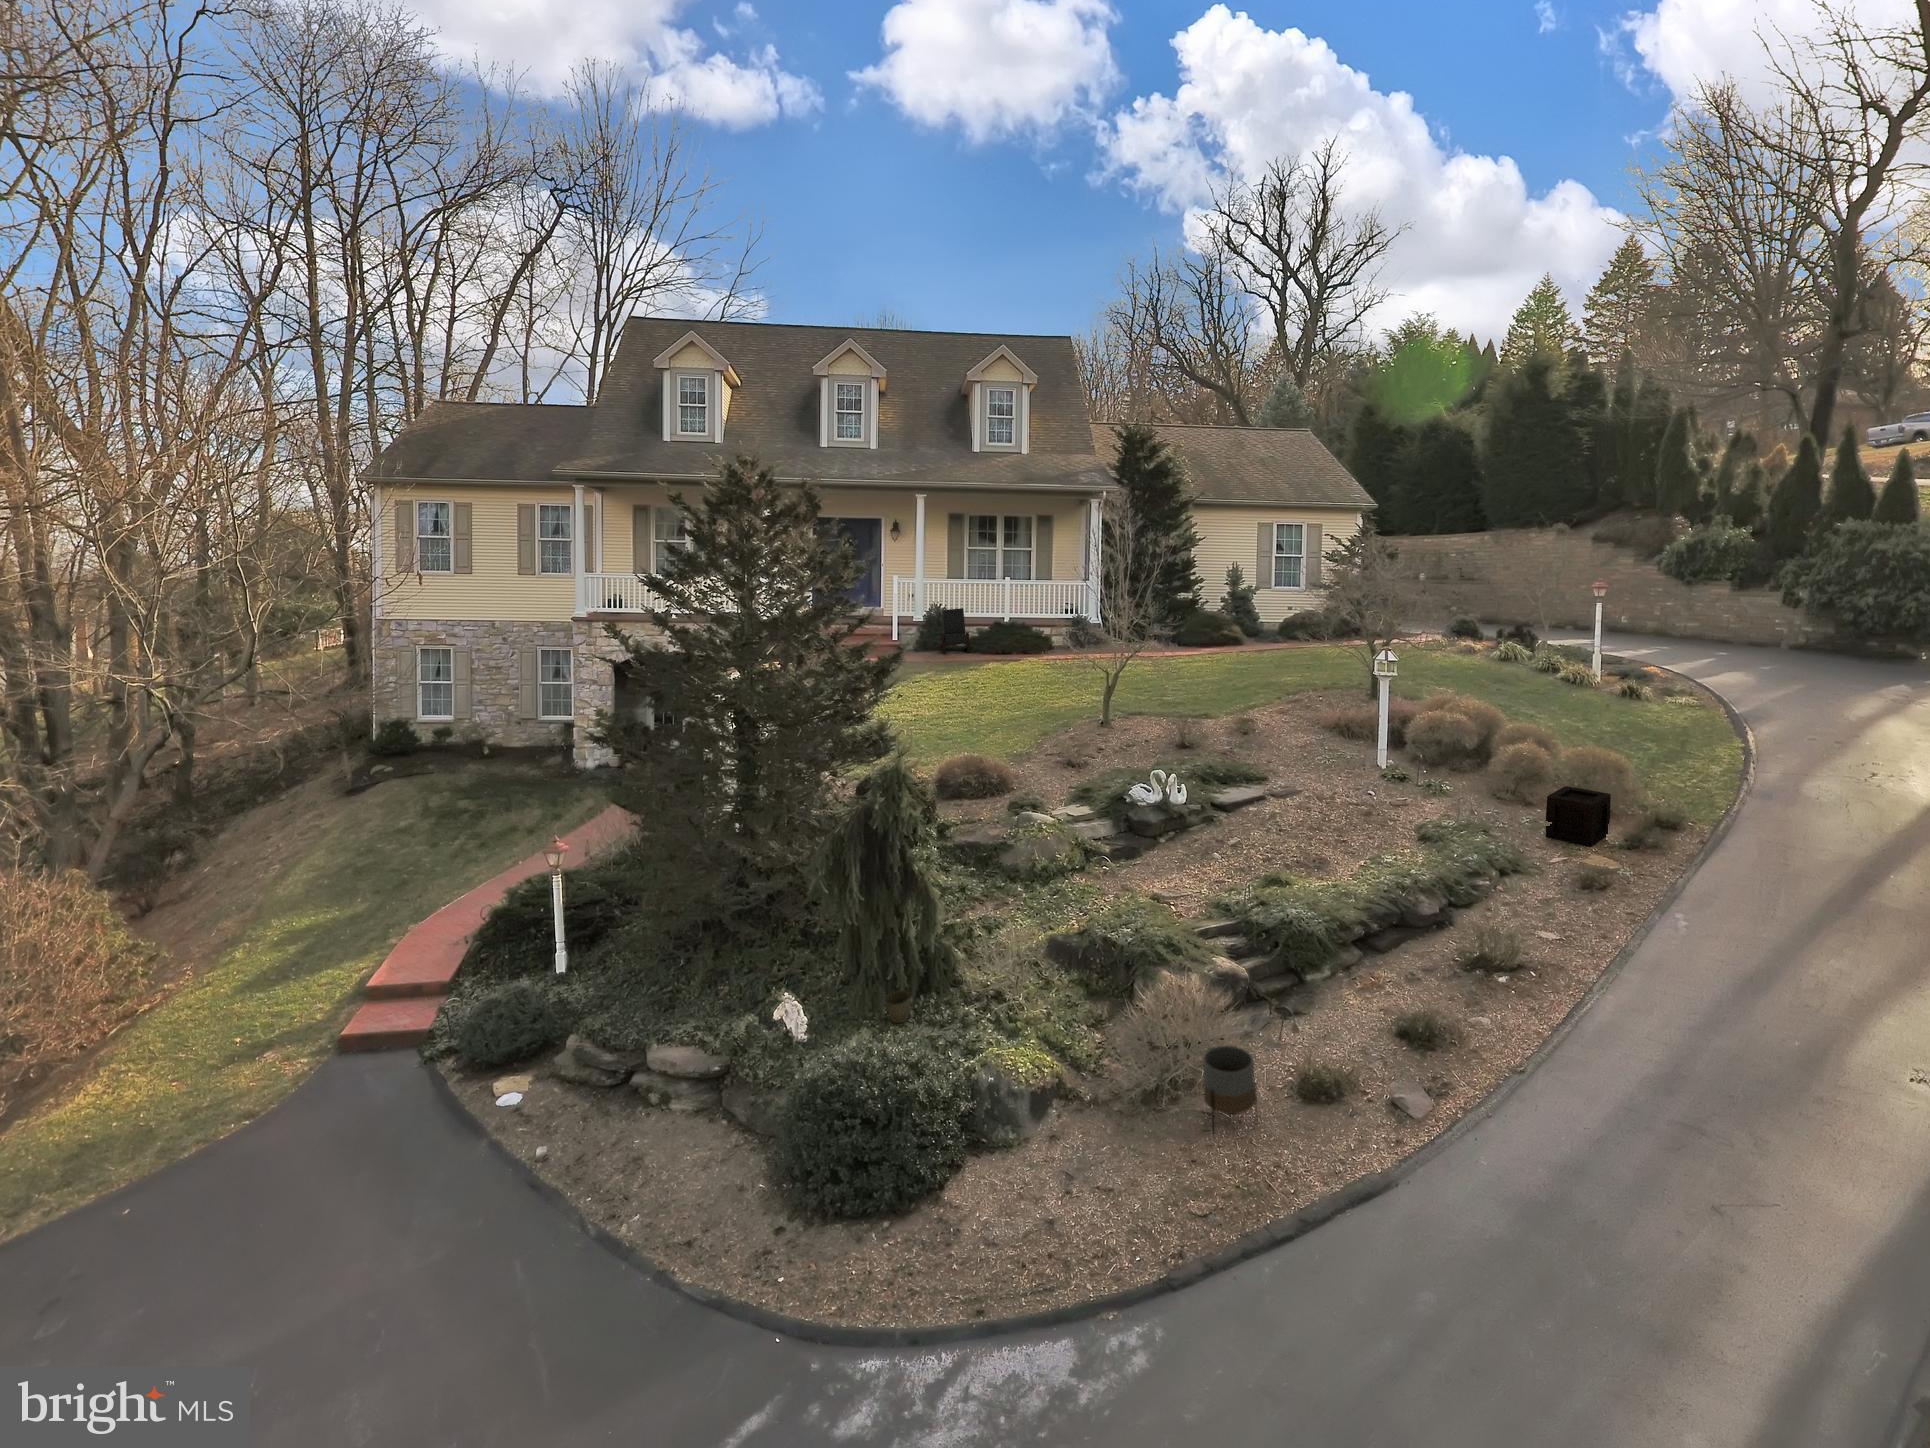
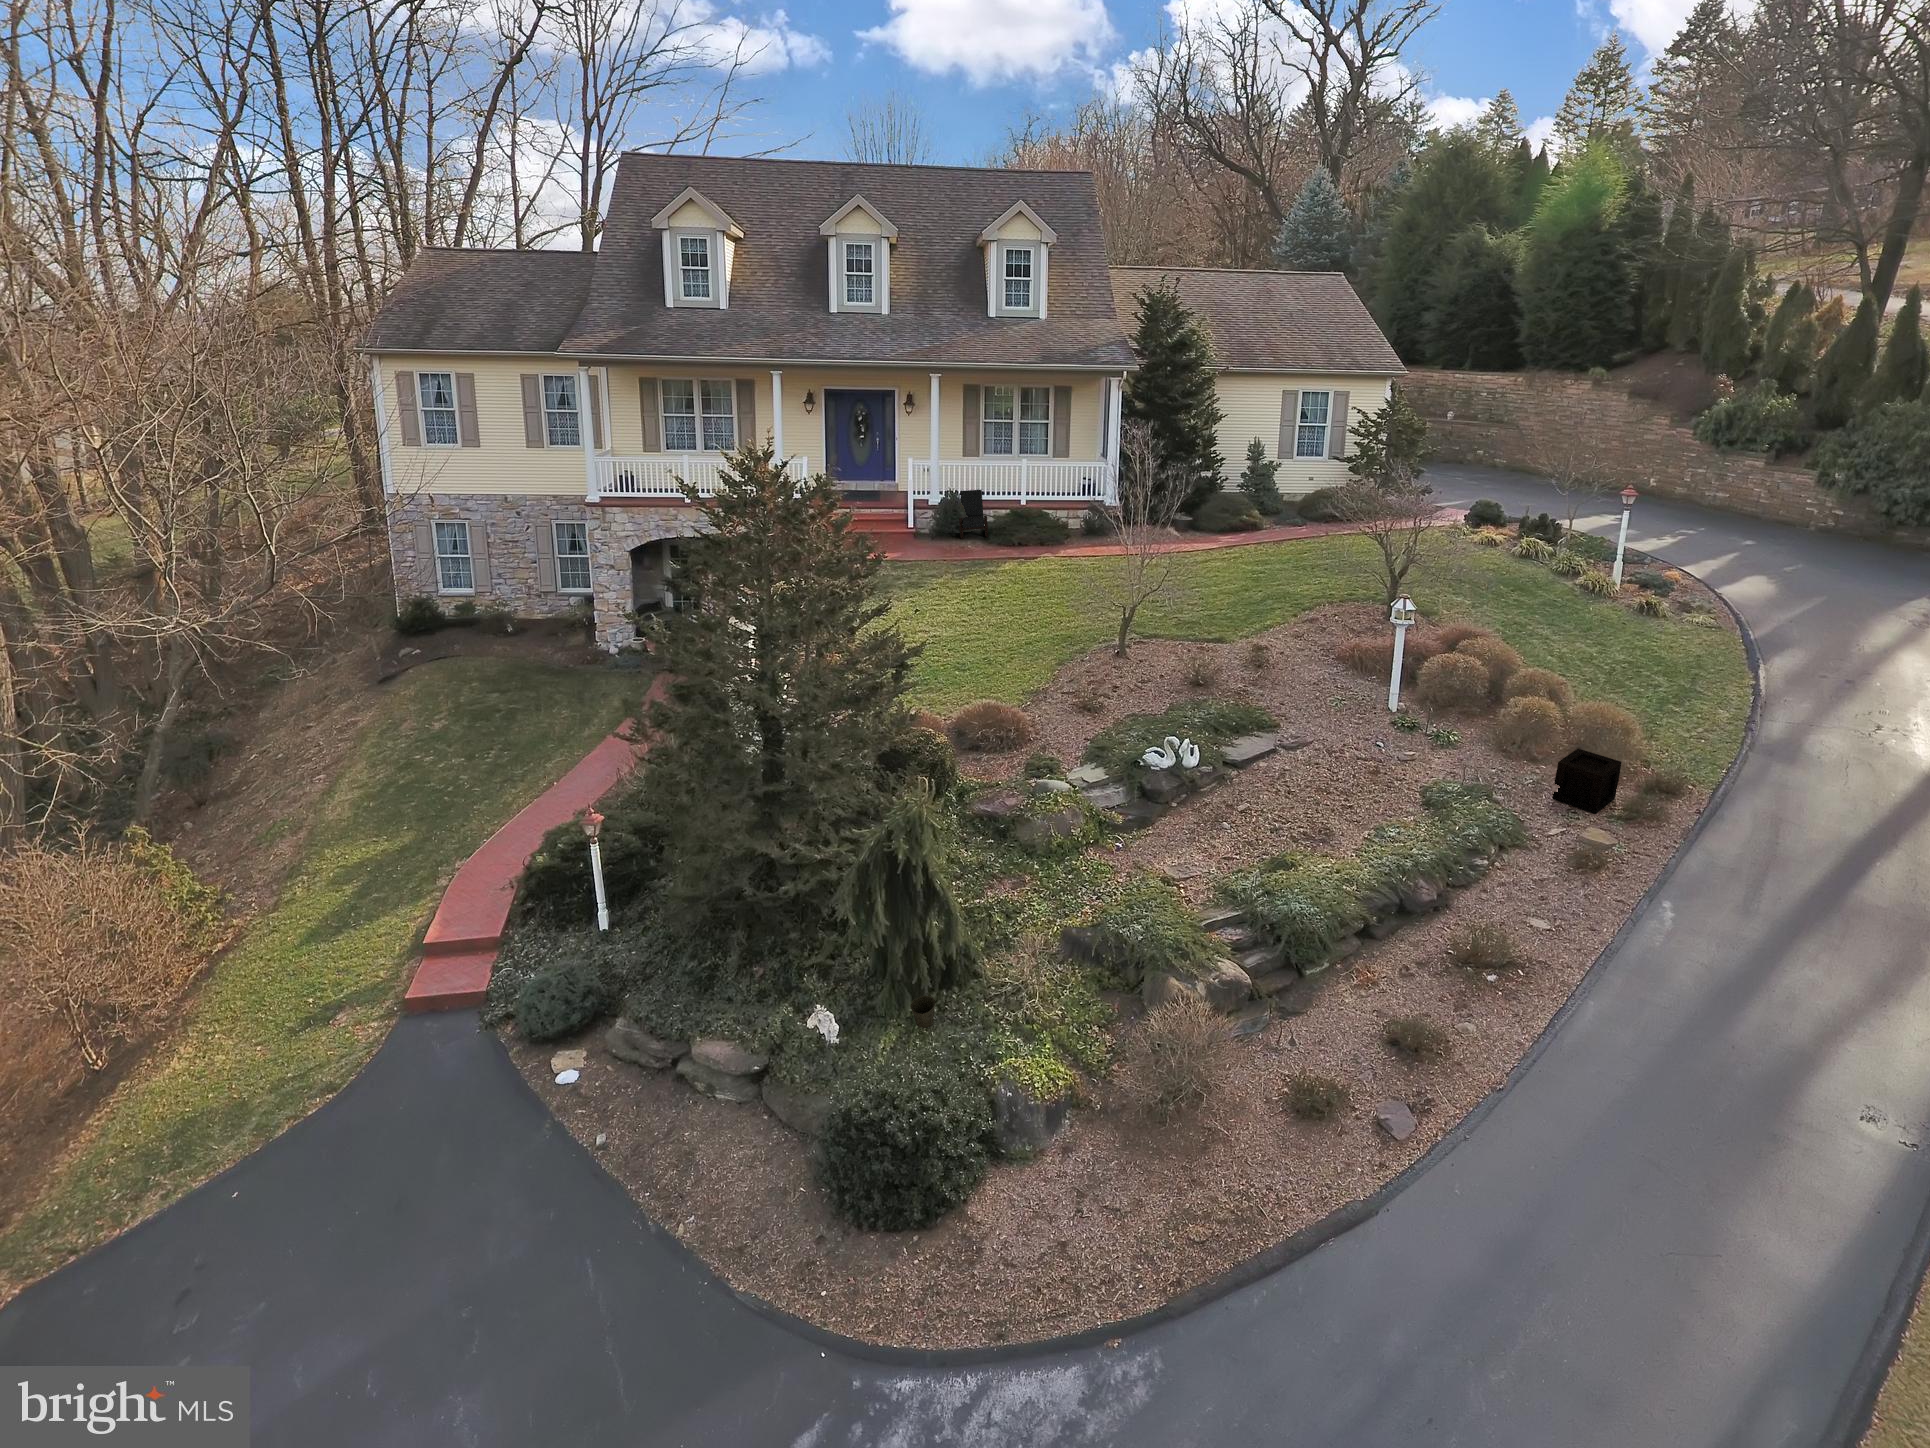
planter: present [1203,1046,1257,1129] -> none [1205,1070,1254,1148]

